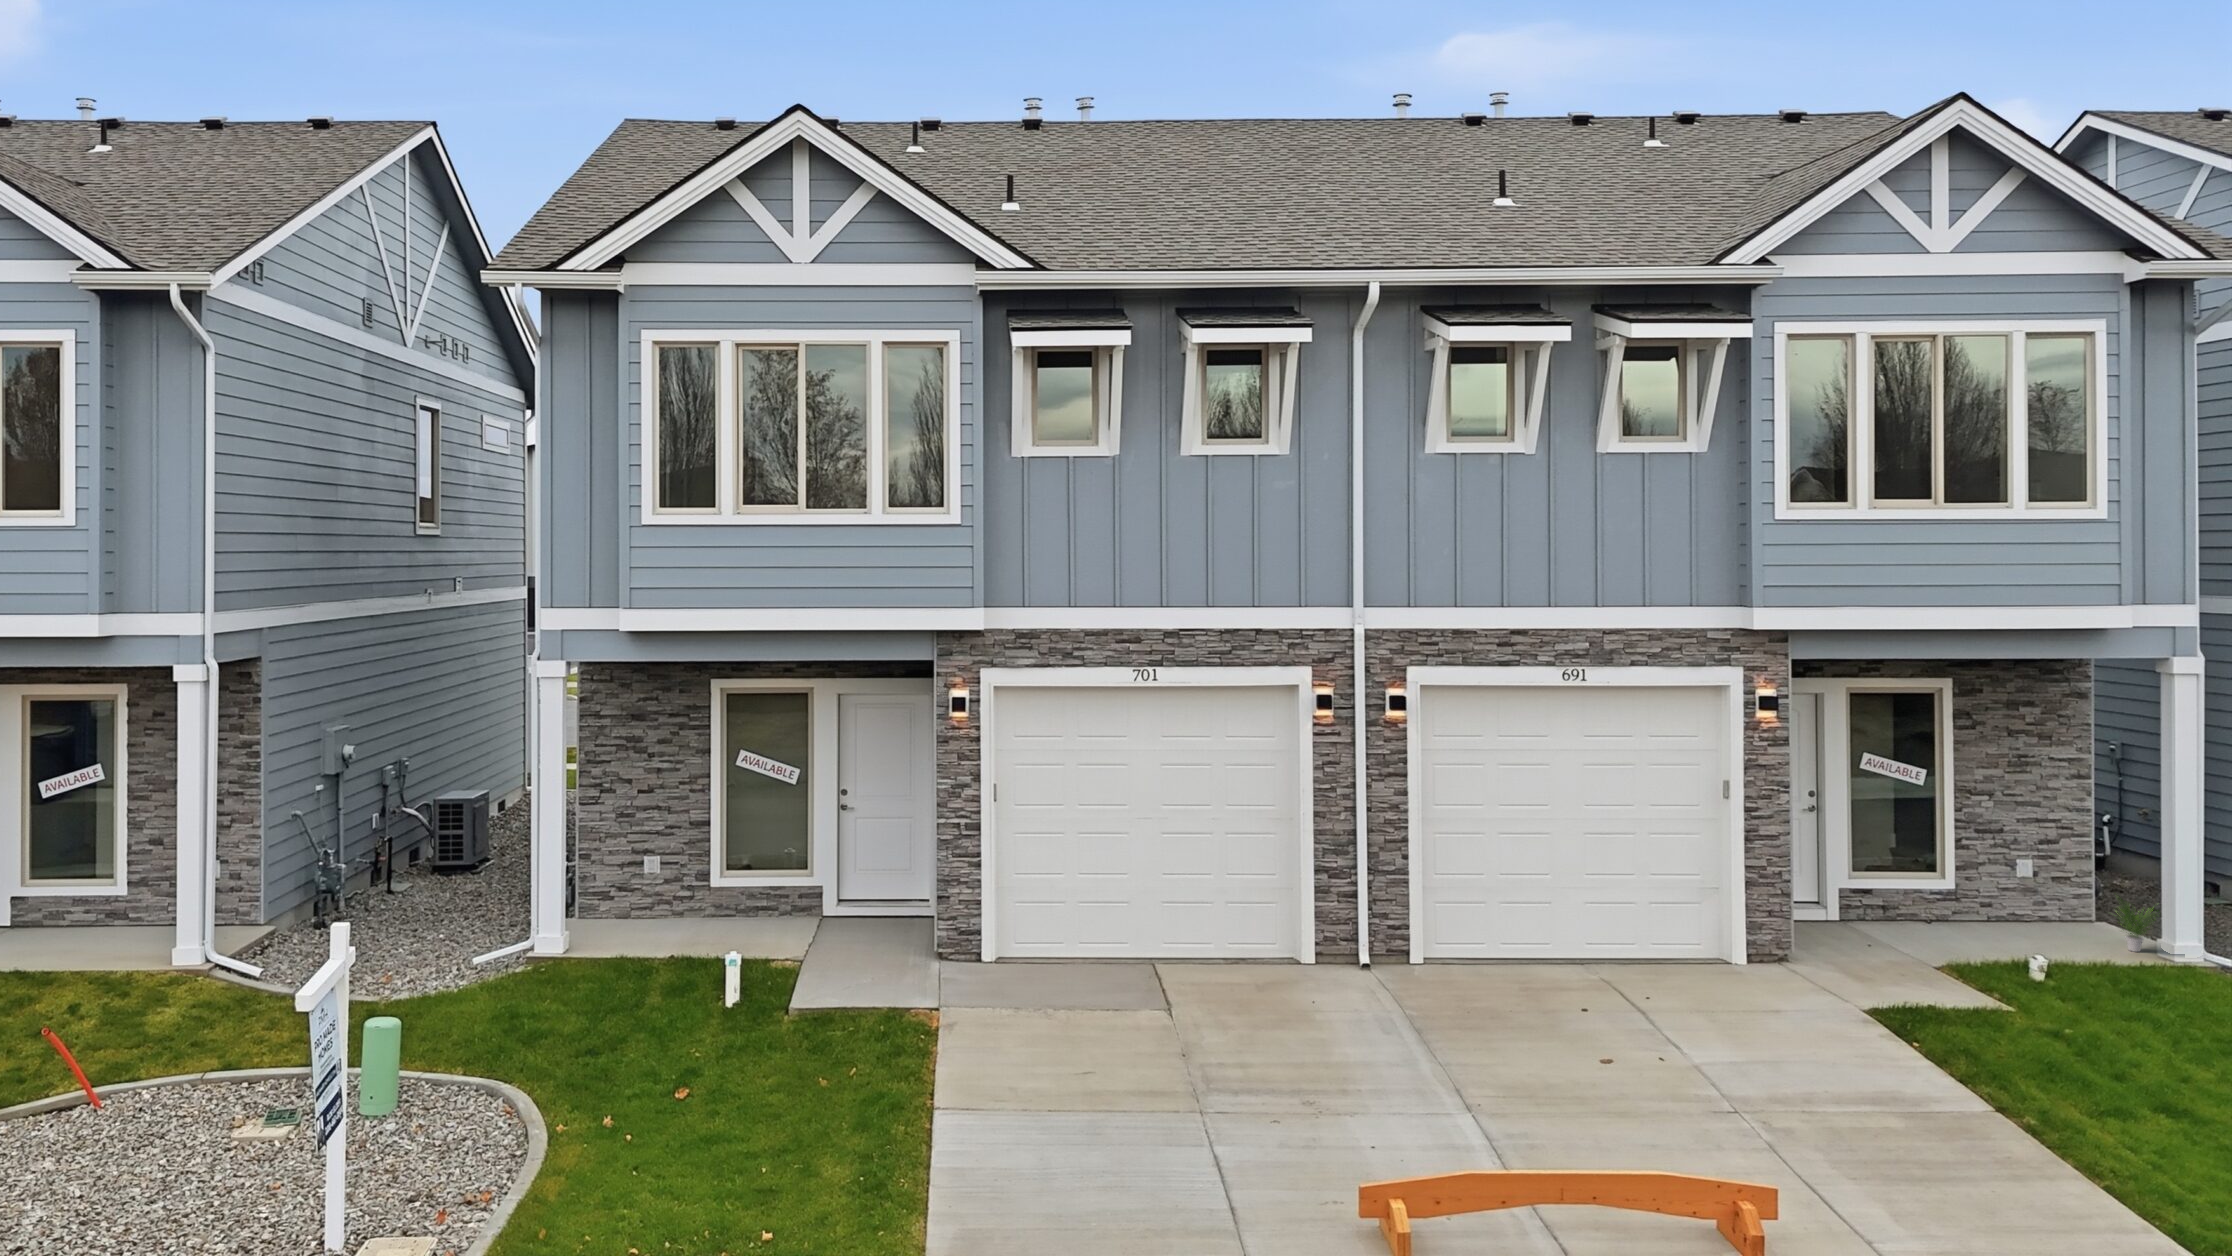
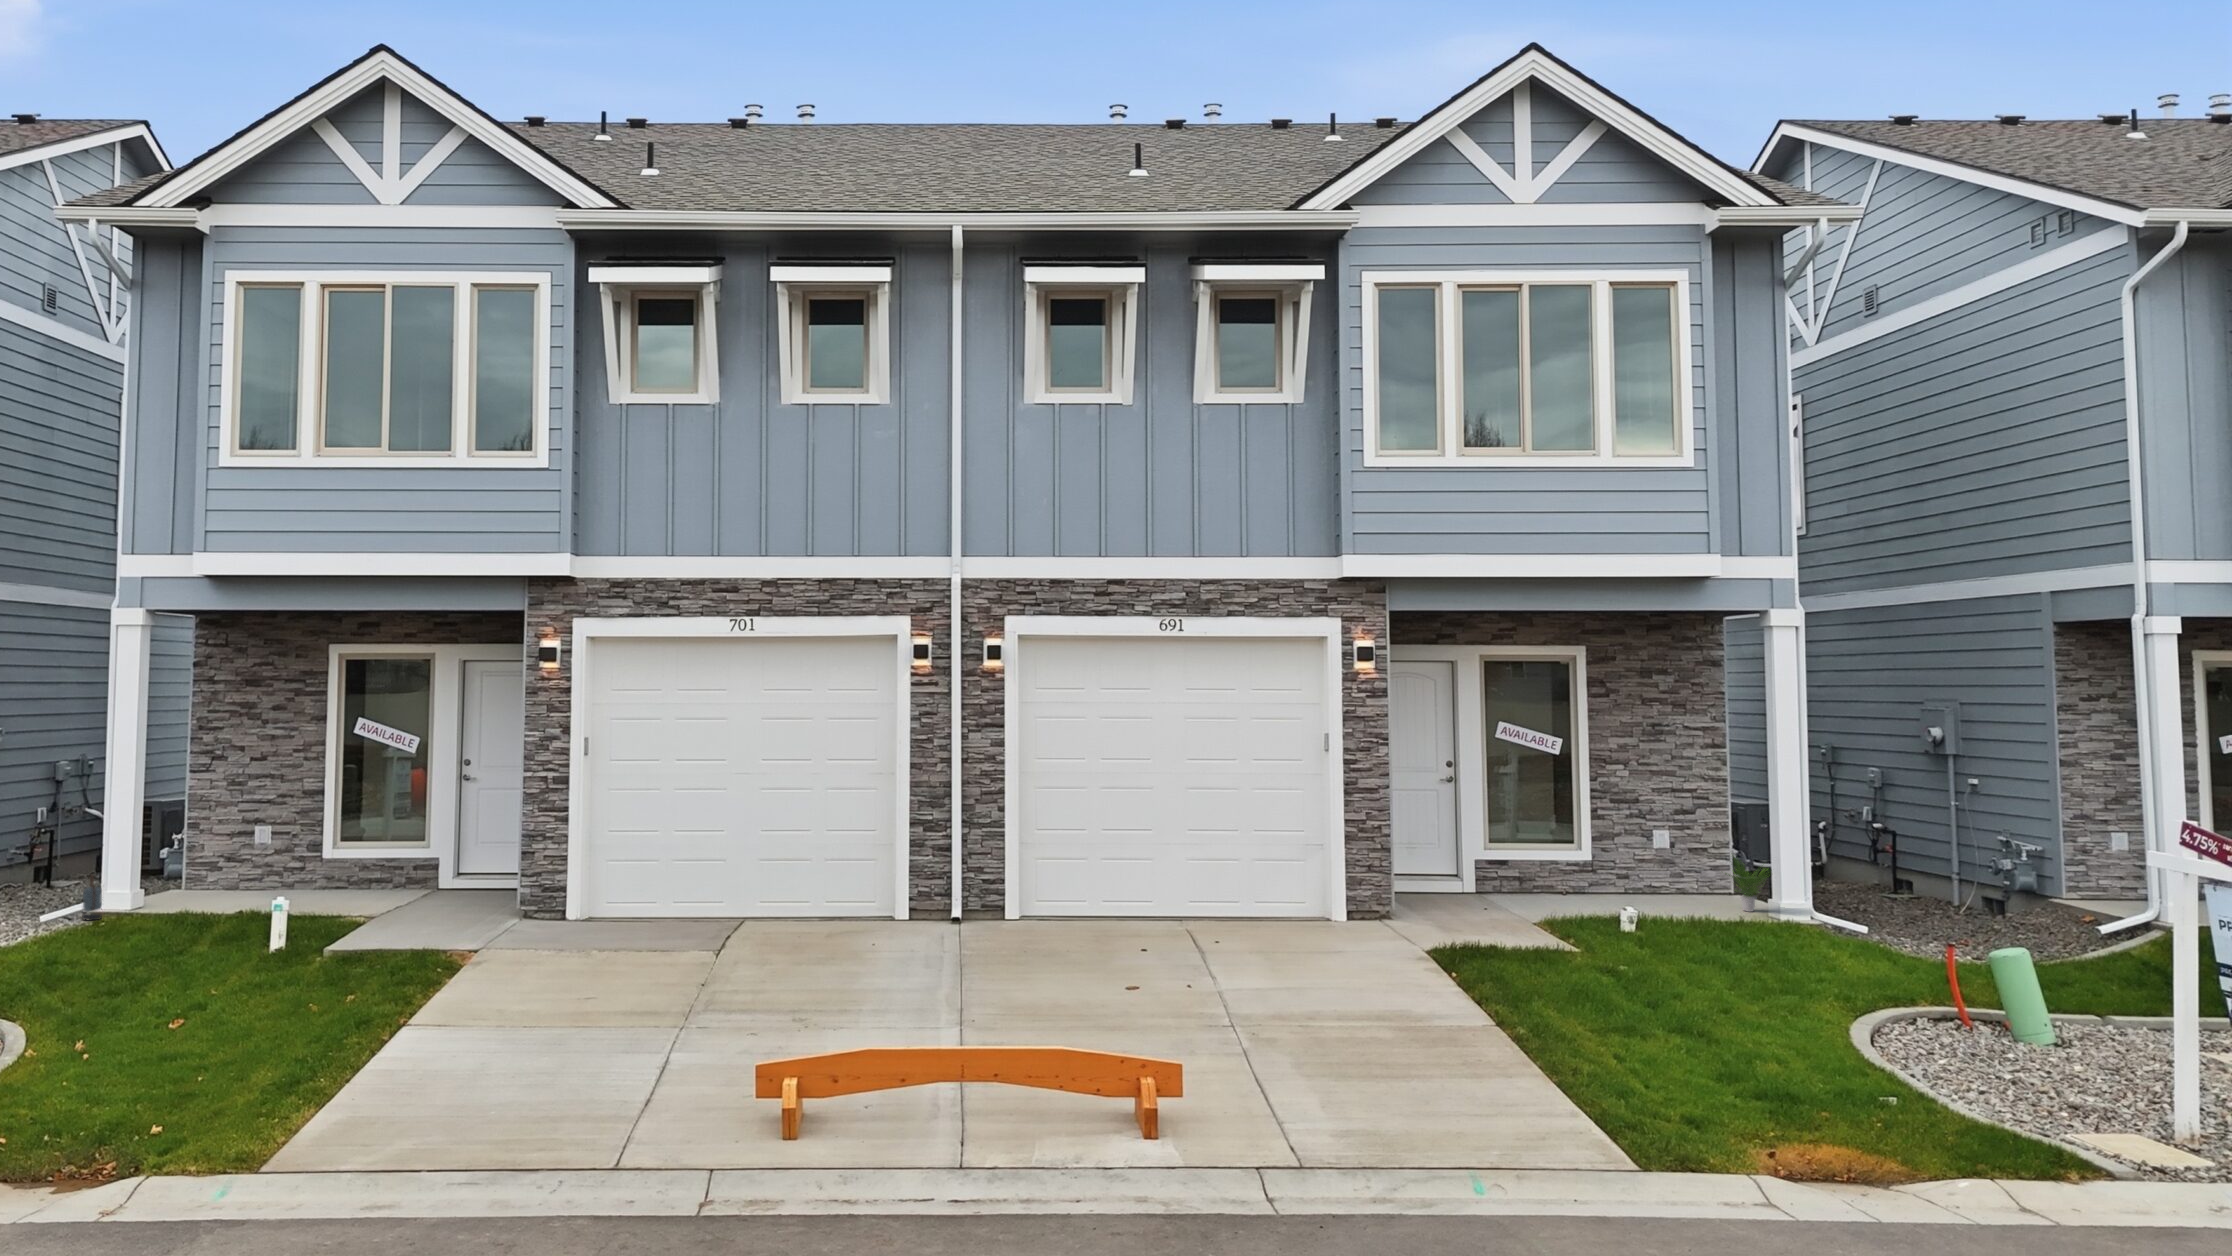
watering can: none [511,917,528,963] -> present [82,875,102,920]

